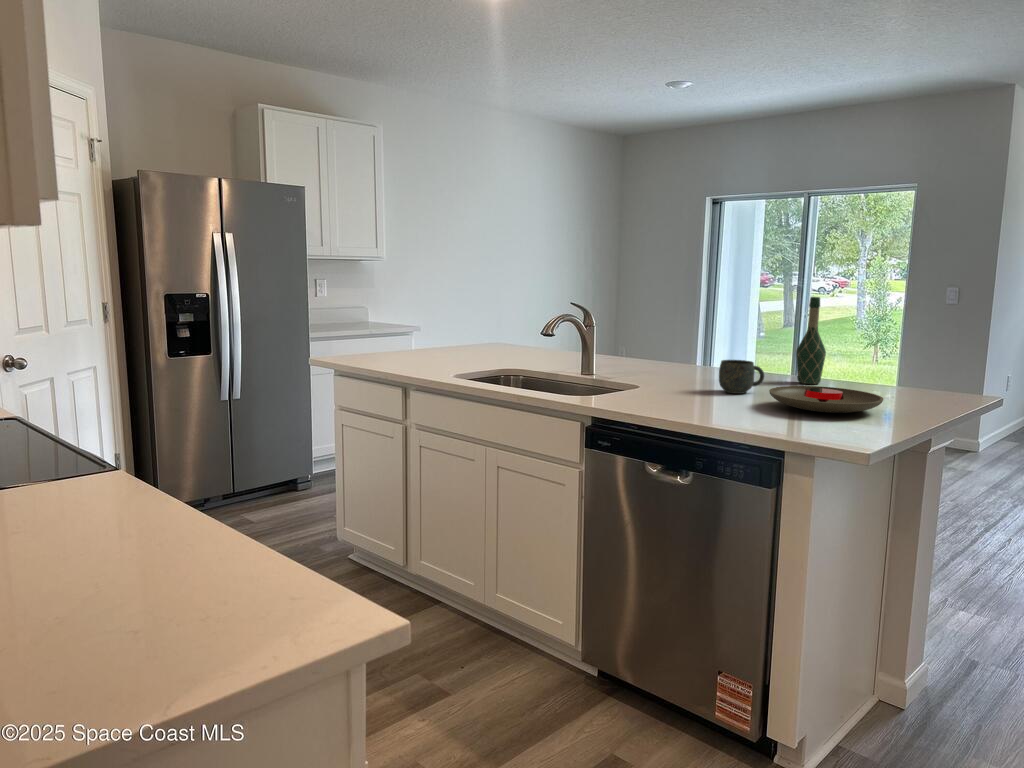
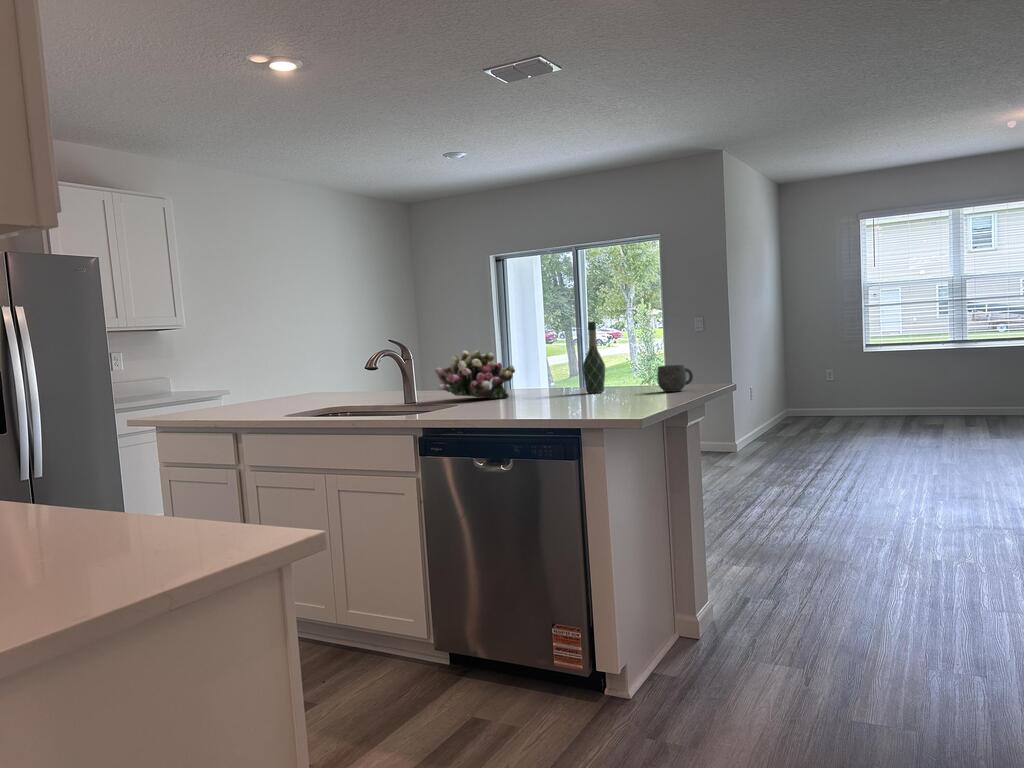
flower arrangement: none [620,316,713,377] -> present [435,350,515,398]
mug: present [719,360,764,394] -> present [657,365,693,392]
plate: present [769,386,883,413] -> none [565,386,650,402]

